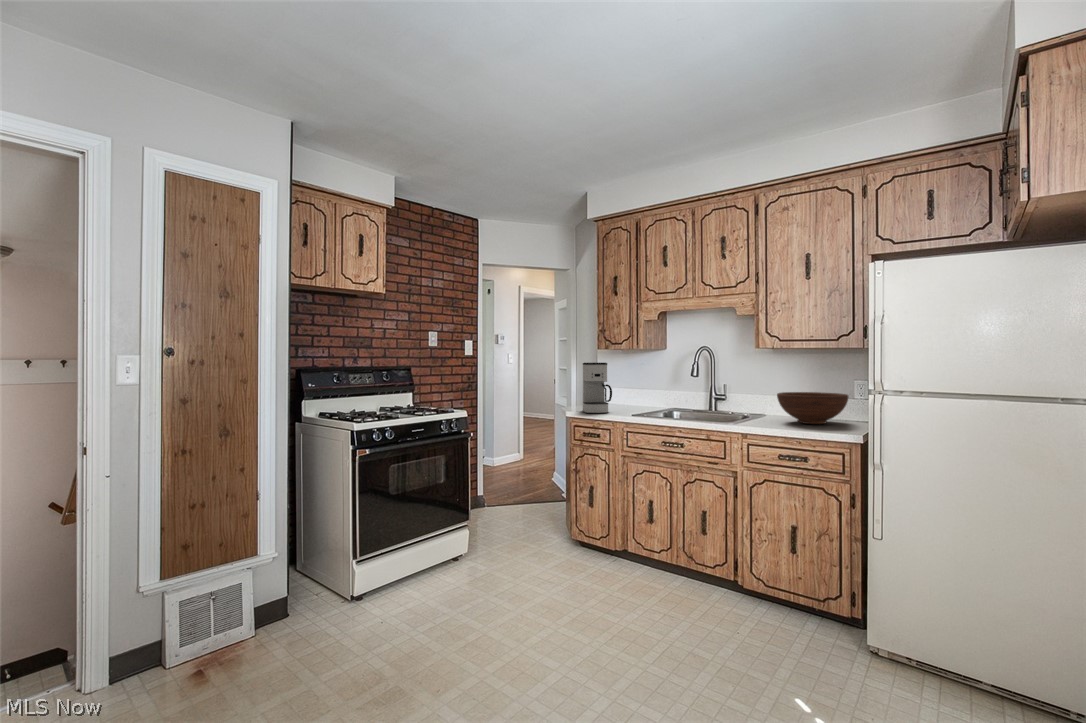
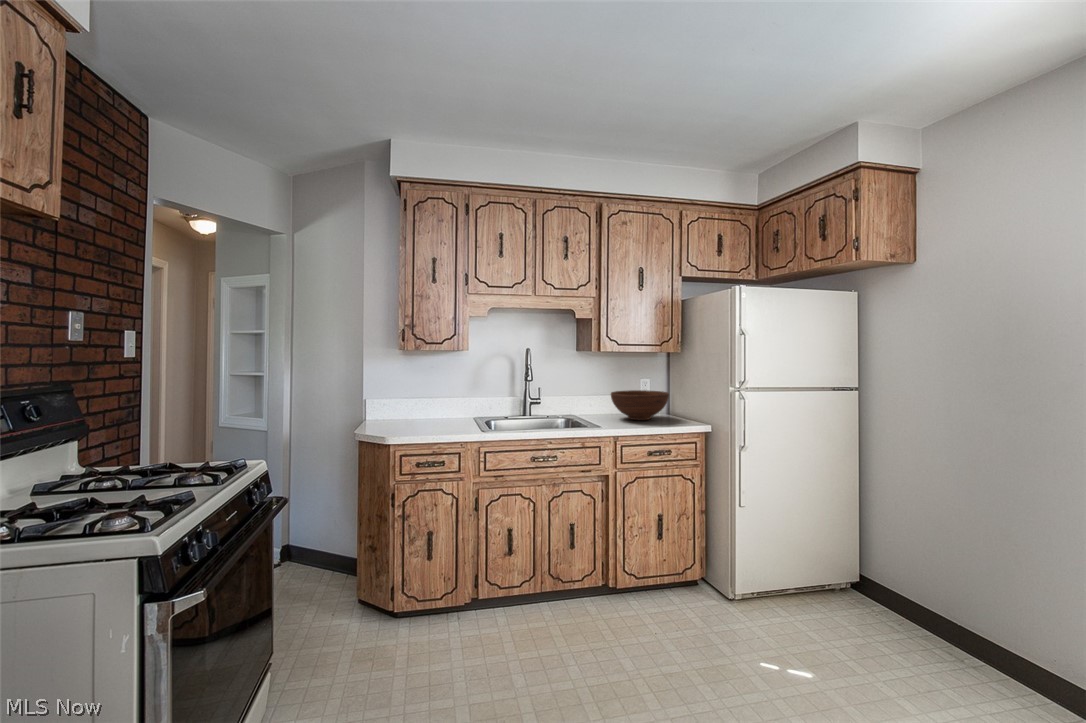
coffee maker: present [583,363,612,413] -> none [384,367,429,436]

